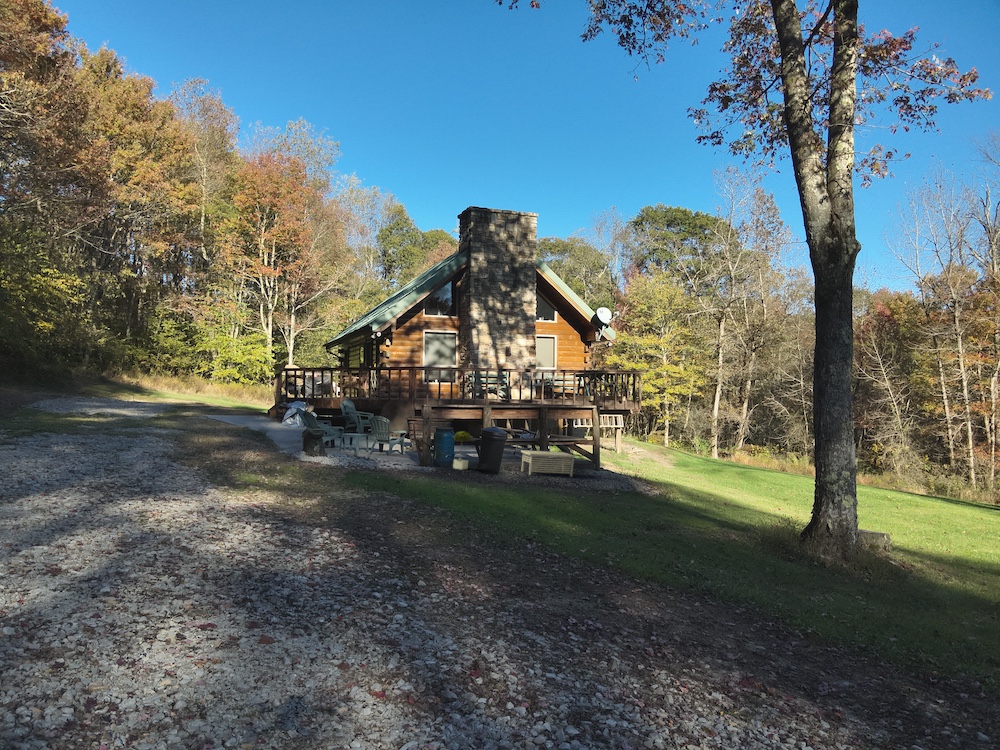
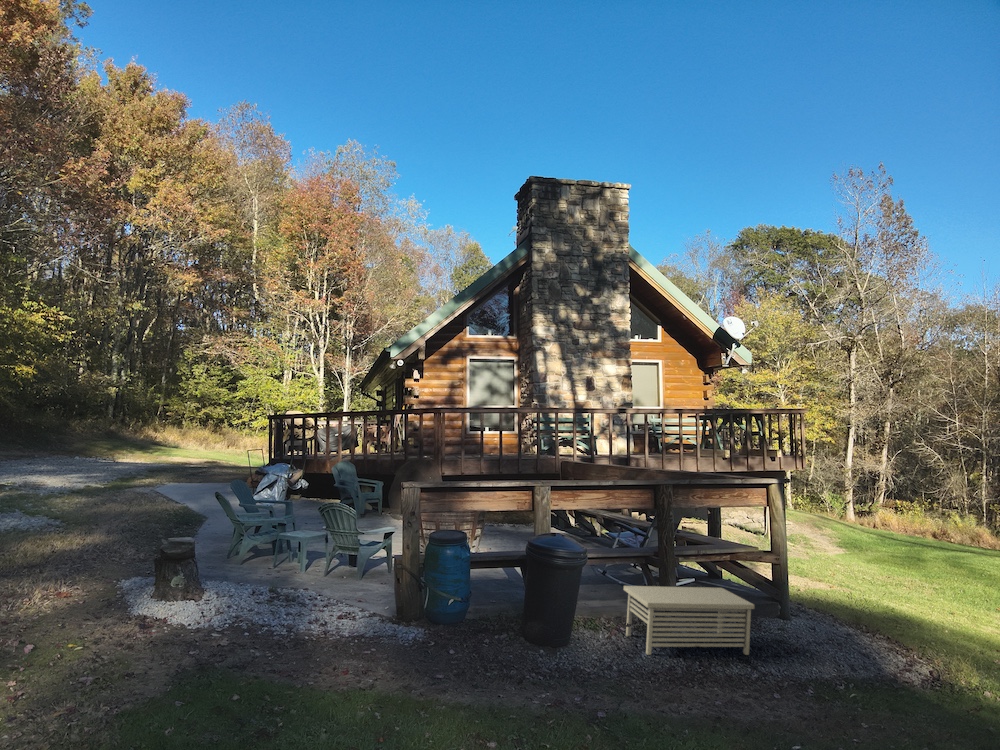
potted tree: present [453,431,470,469] -> none [467,548,506,640]

